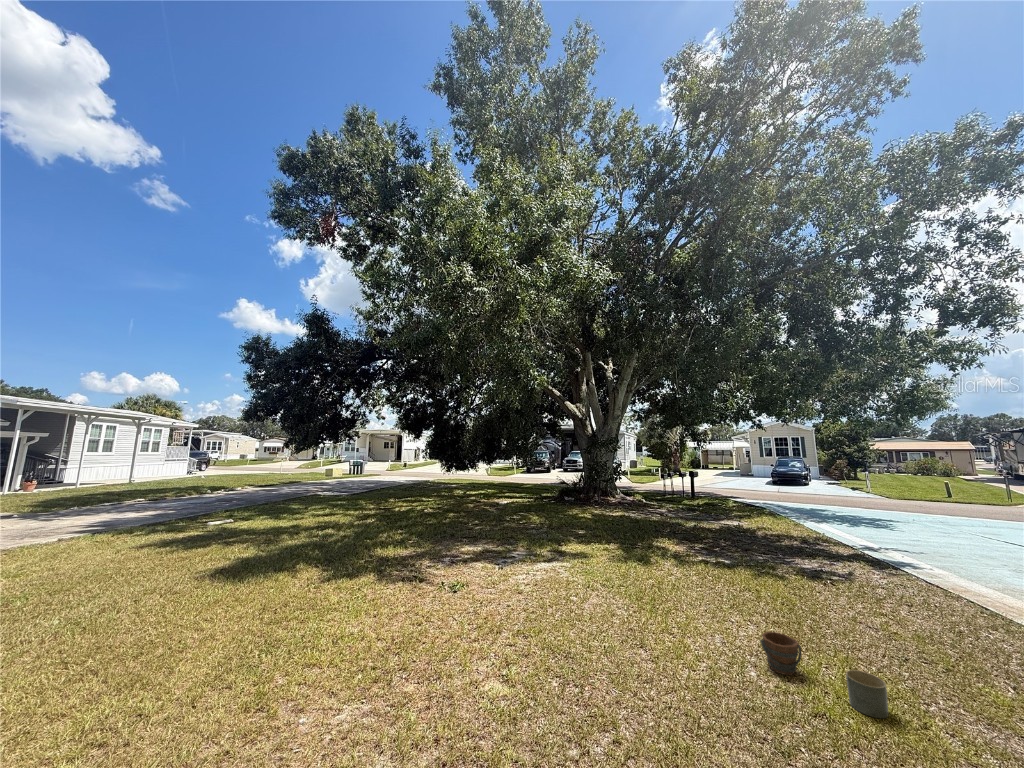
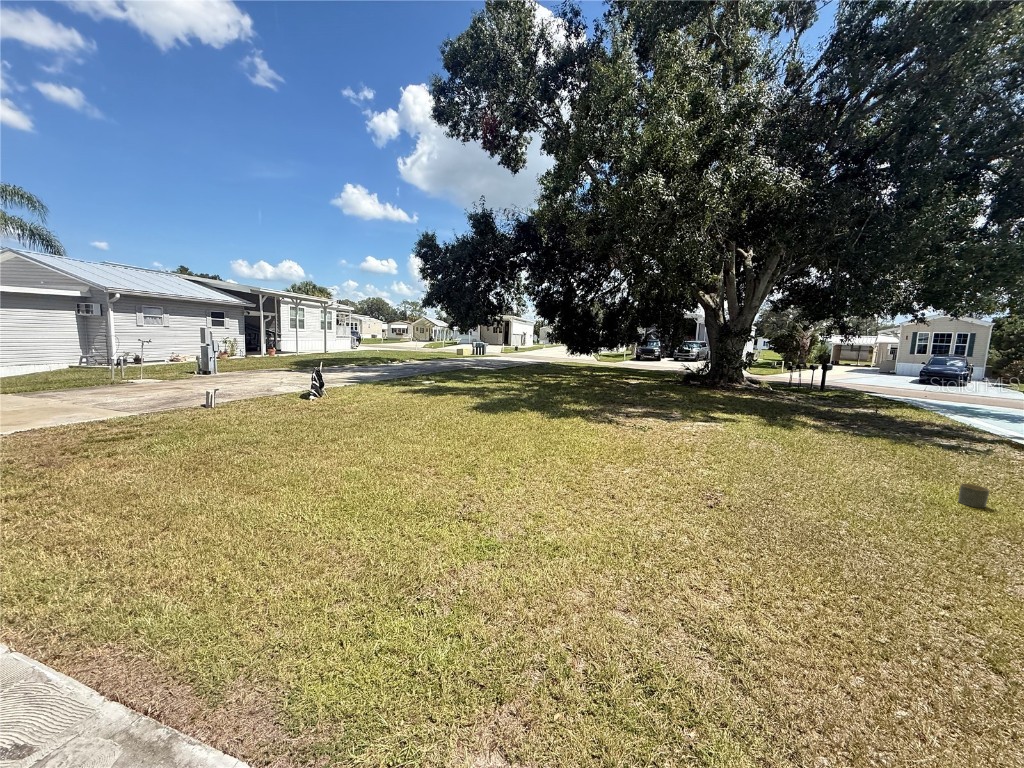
bucket: present [760,632,802,675] -> none [896,464,928,488]

